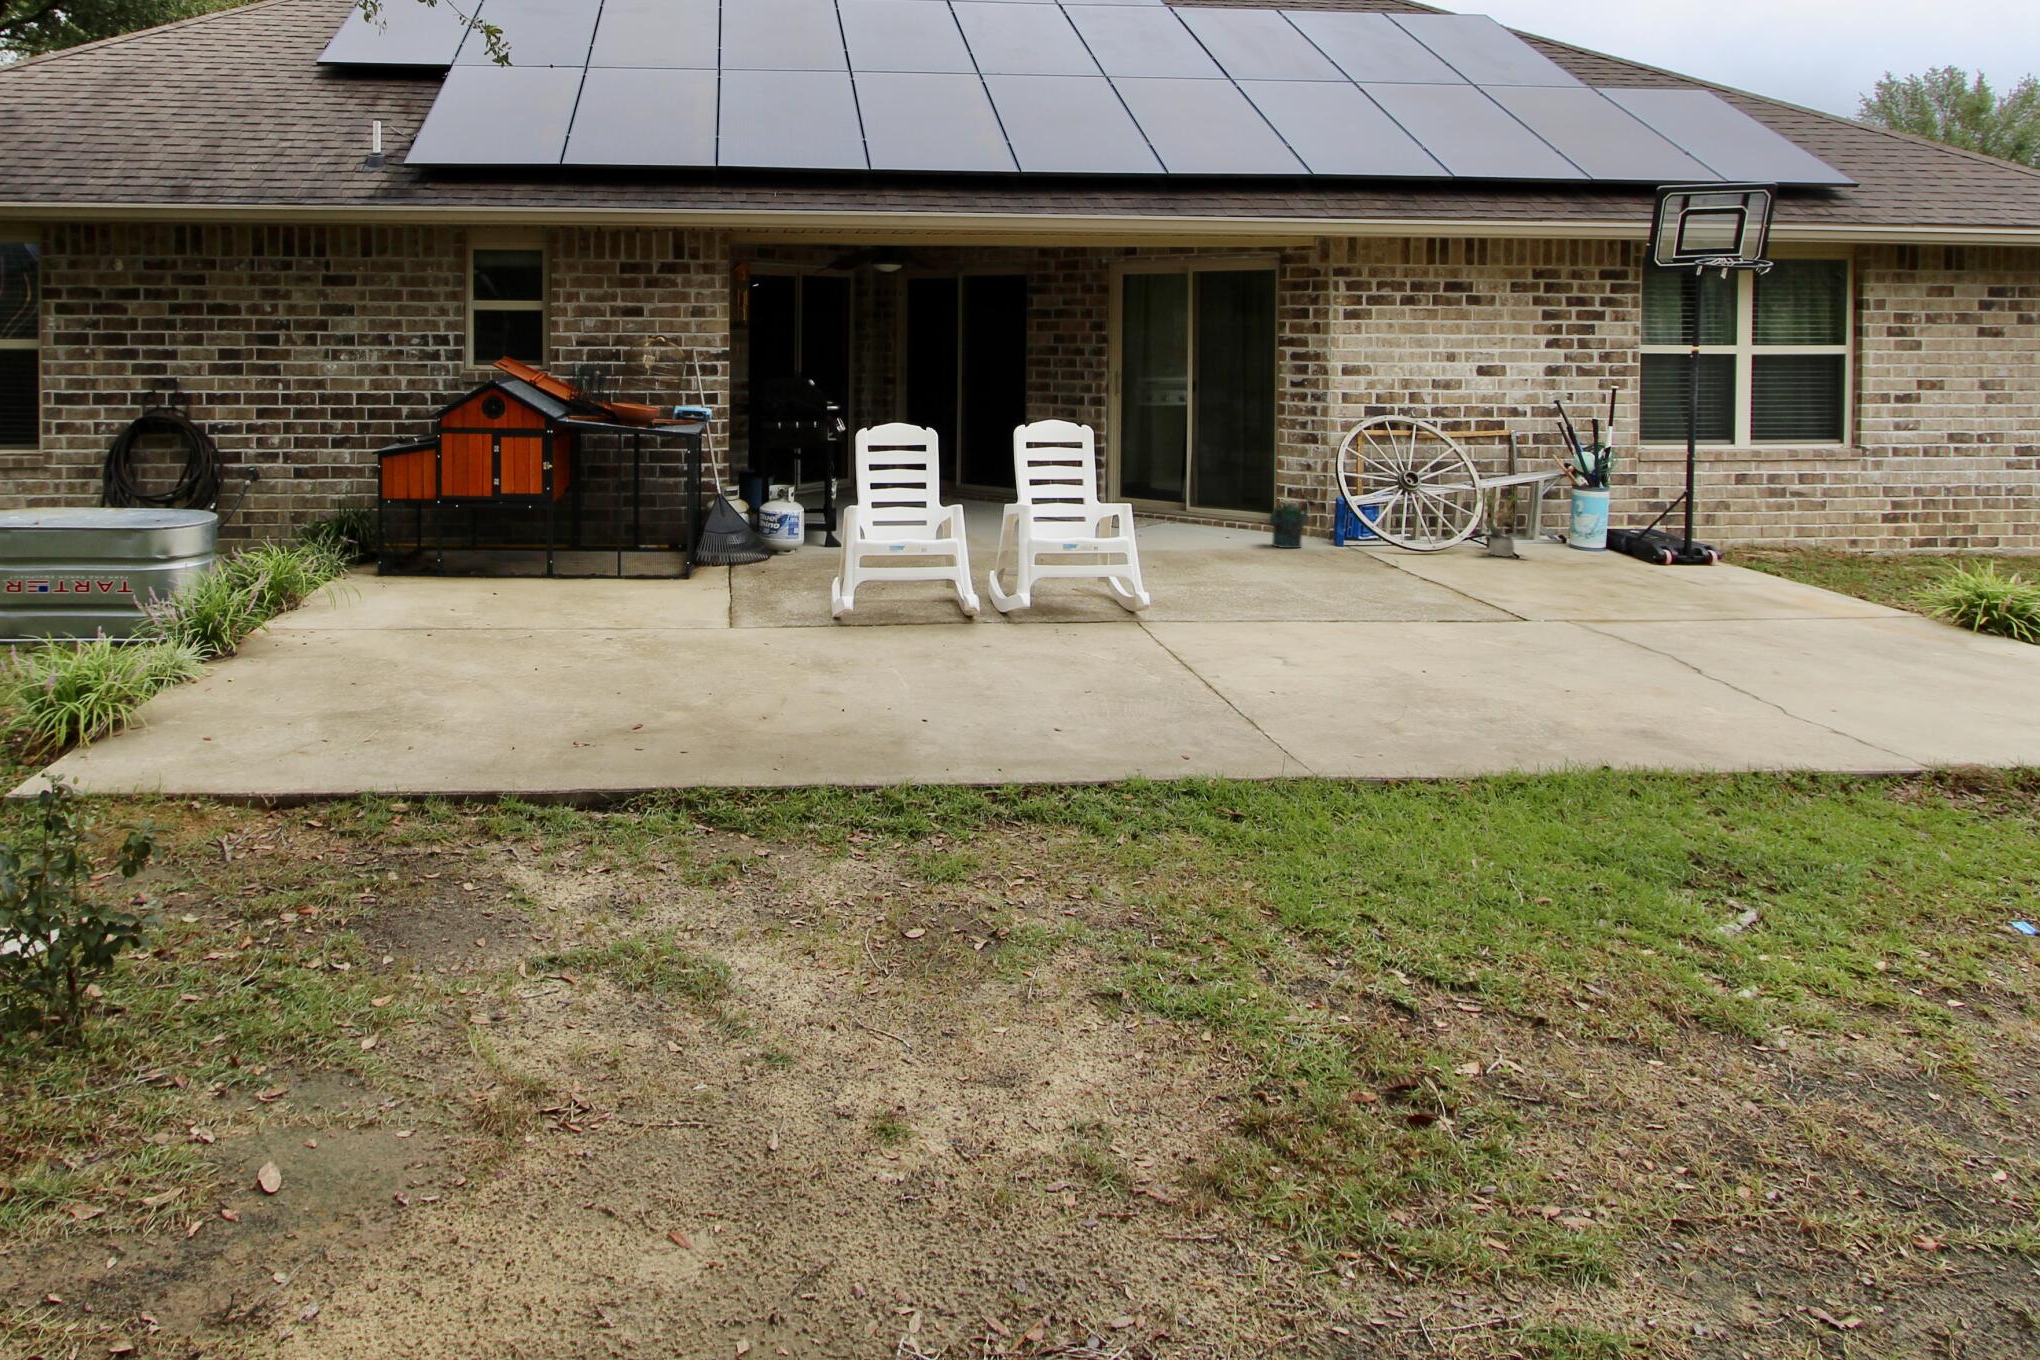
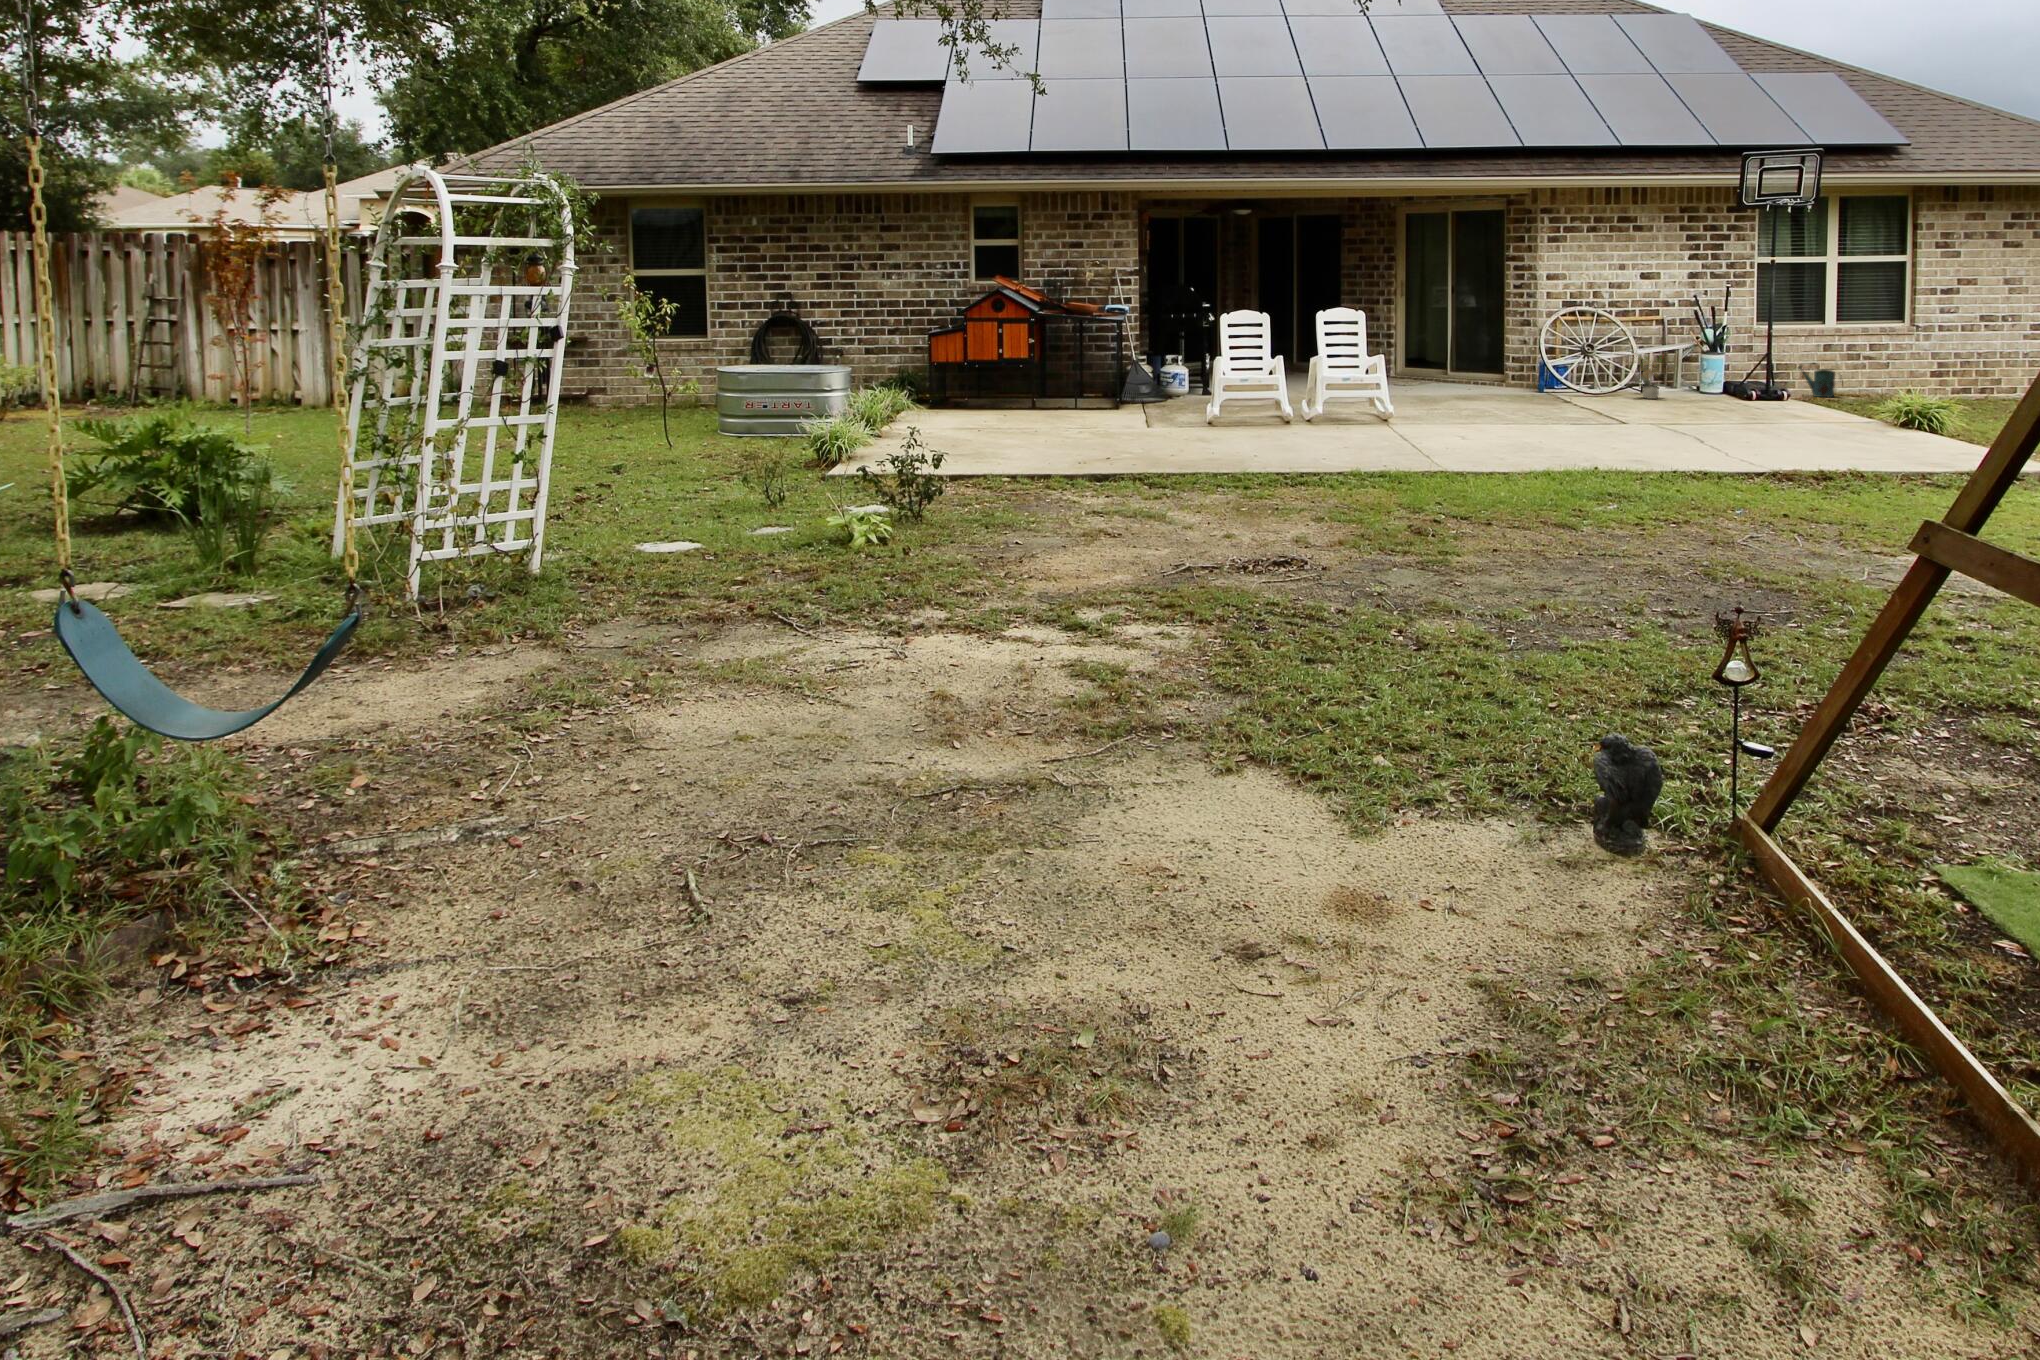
watering can: present [1270,500,1315,548] -> present [1798,366,1835,397]

